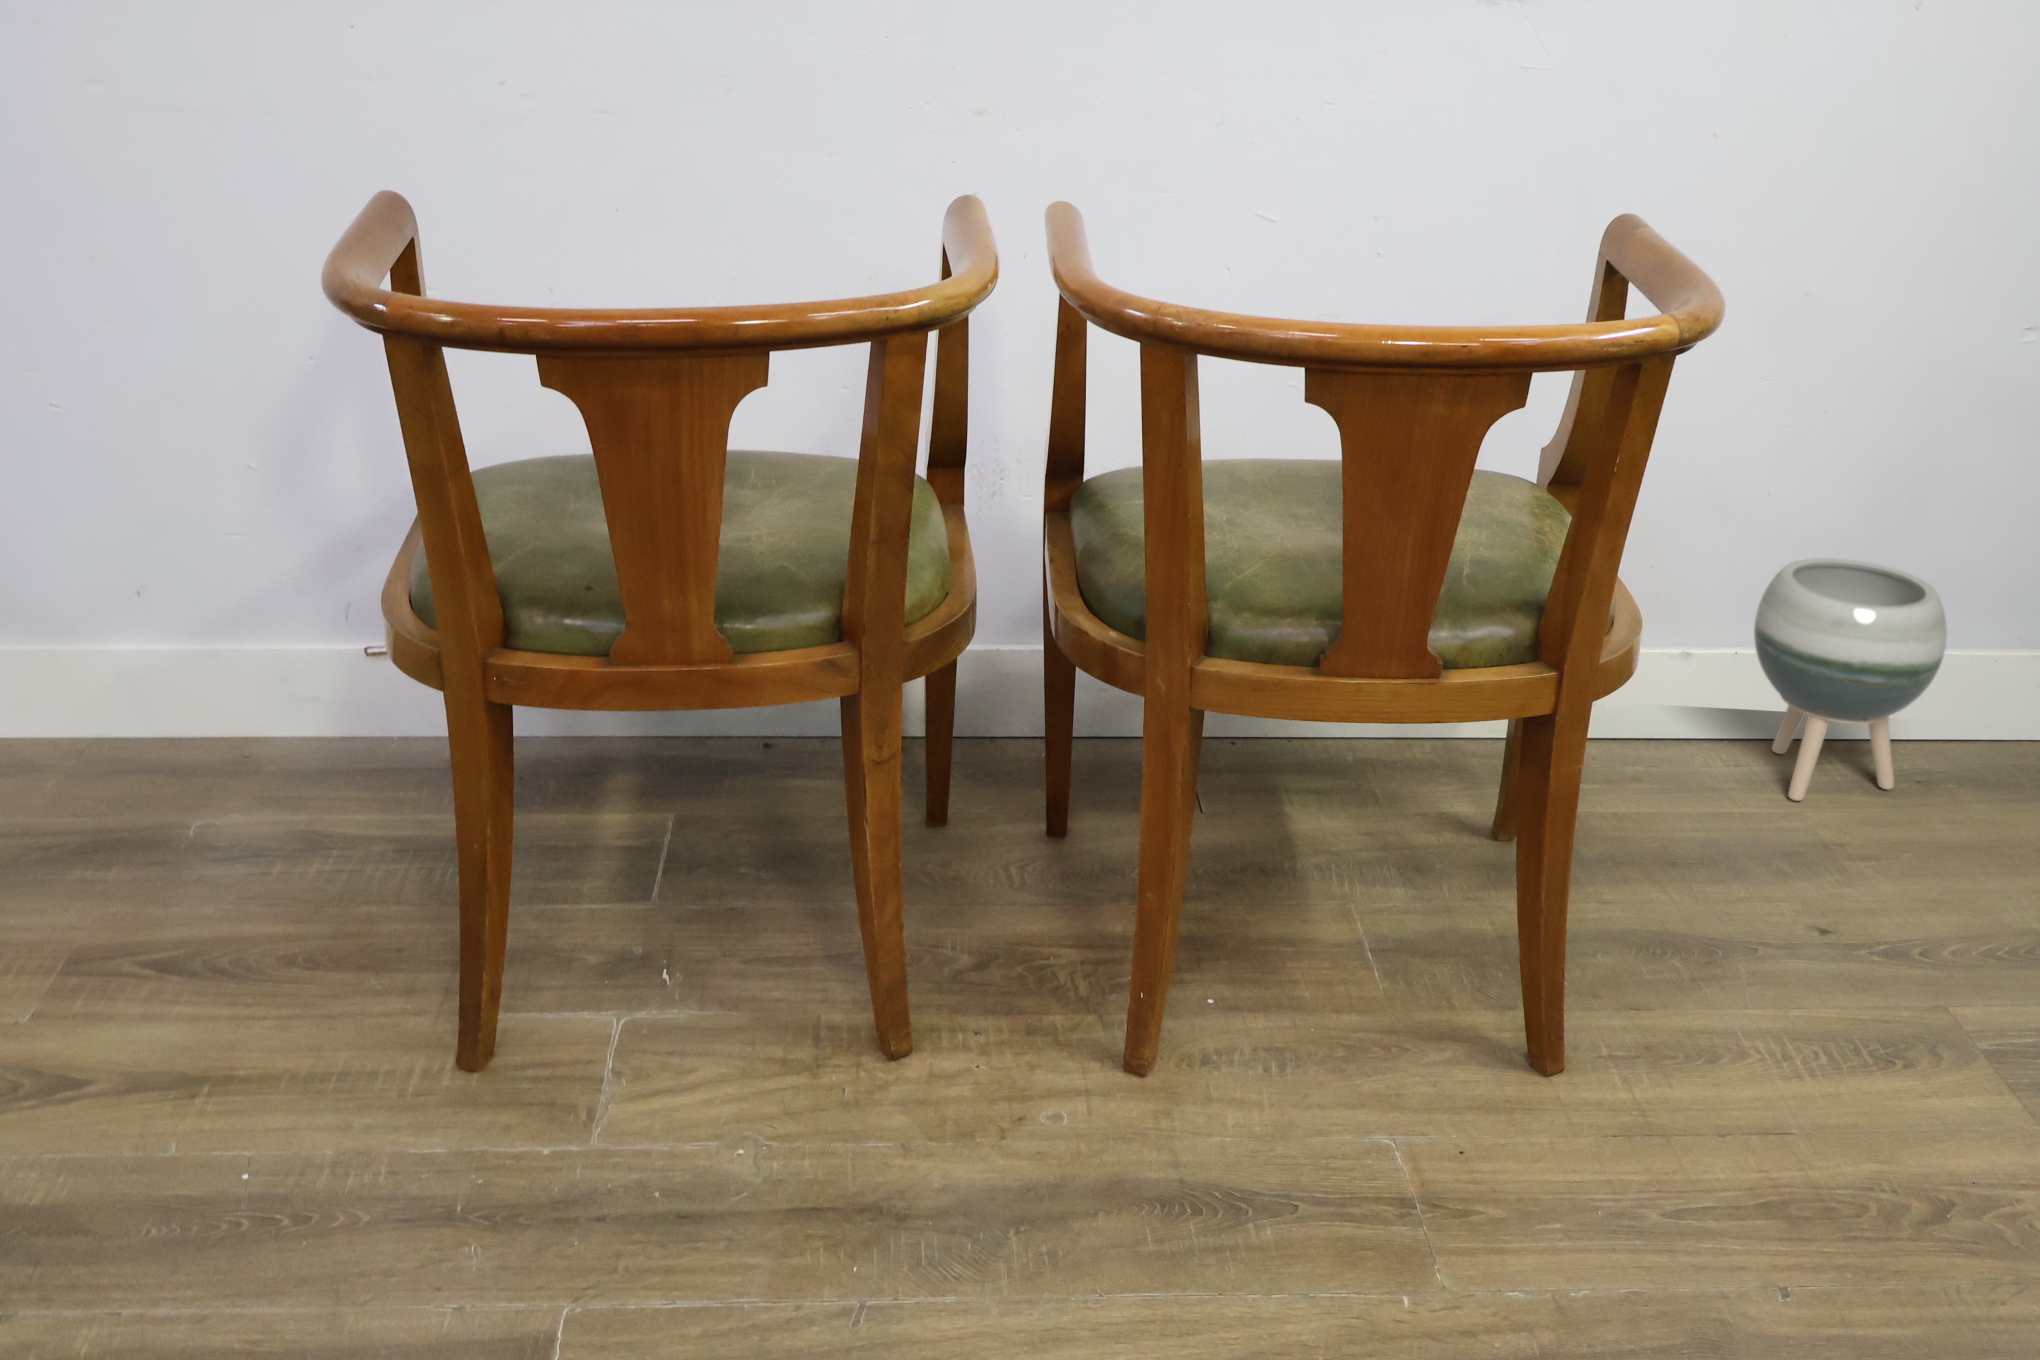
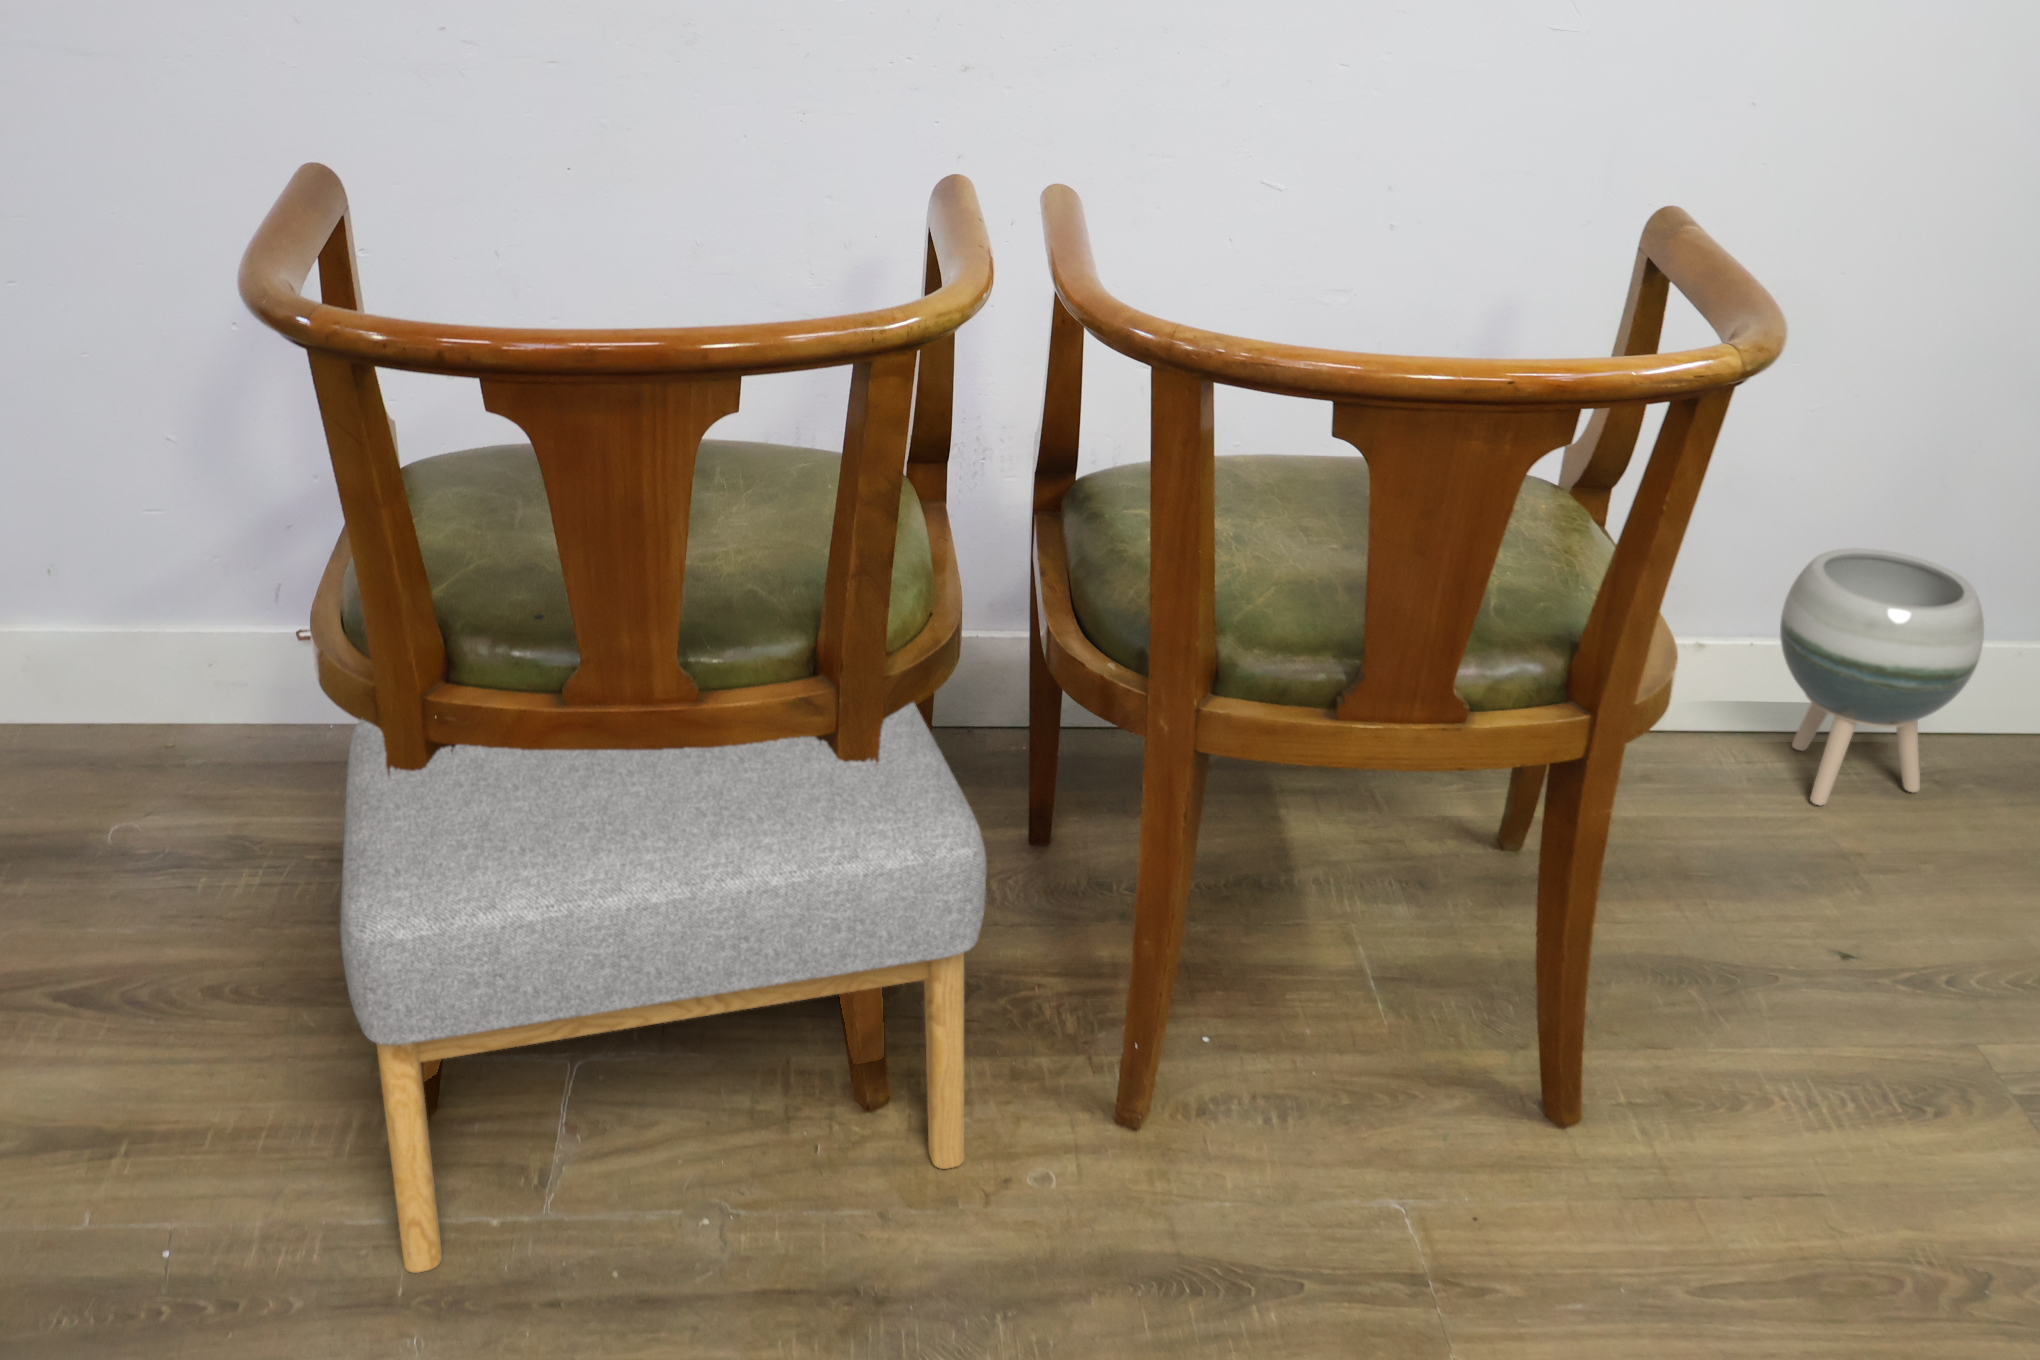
footstool: none [408,641,998,1194] -> present [340,703,986,1273]

